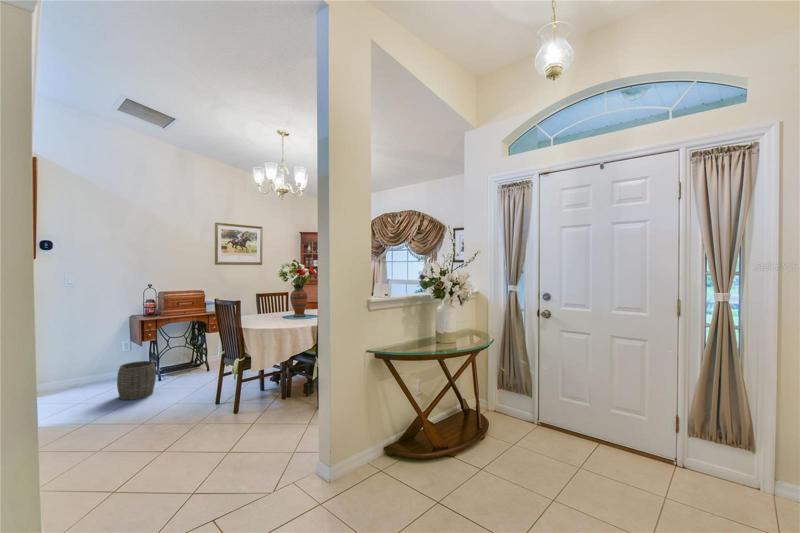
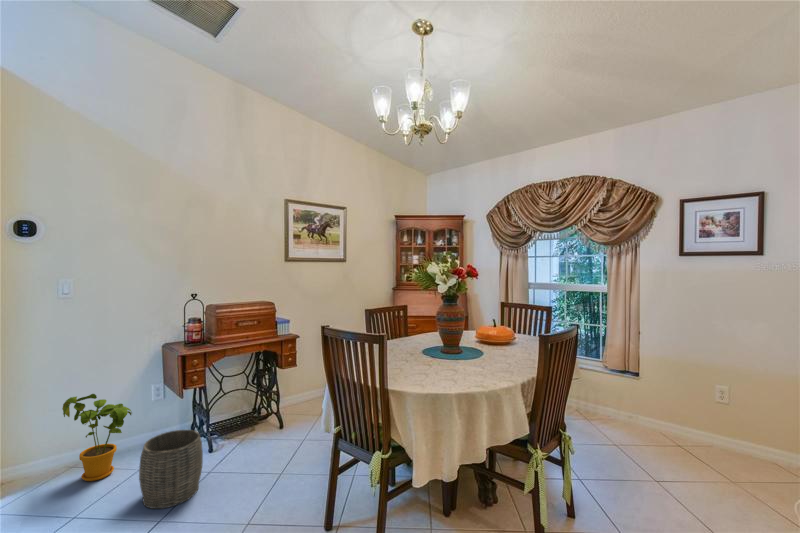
house plant: none [65,342,110,394] -> present [62,394,132,481]

